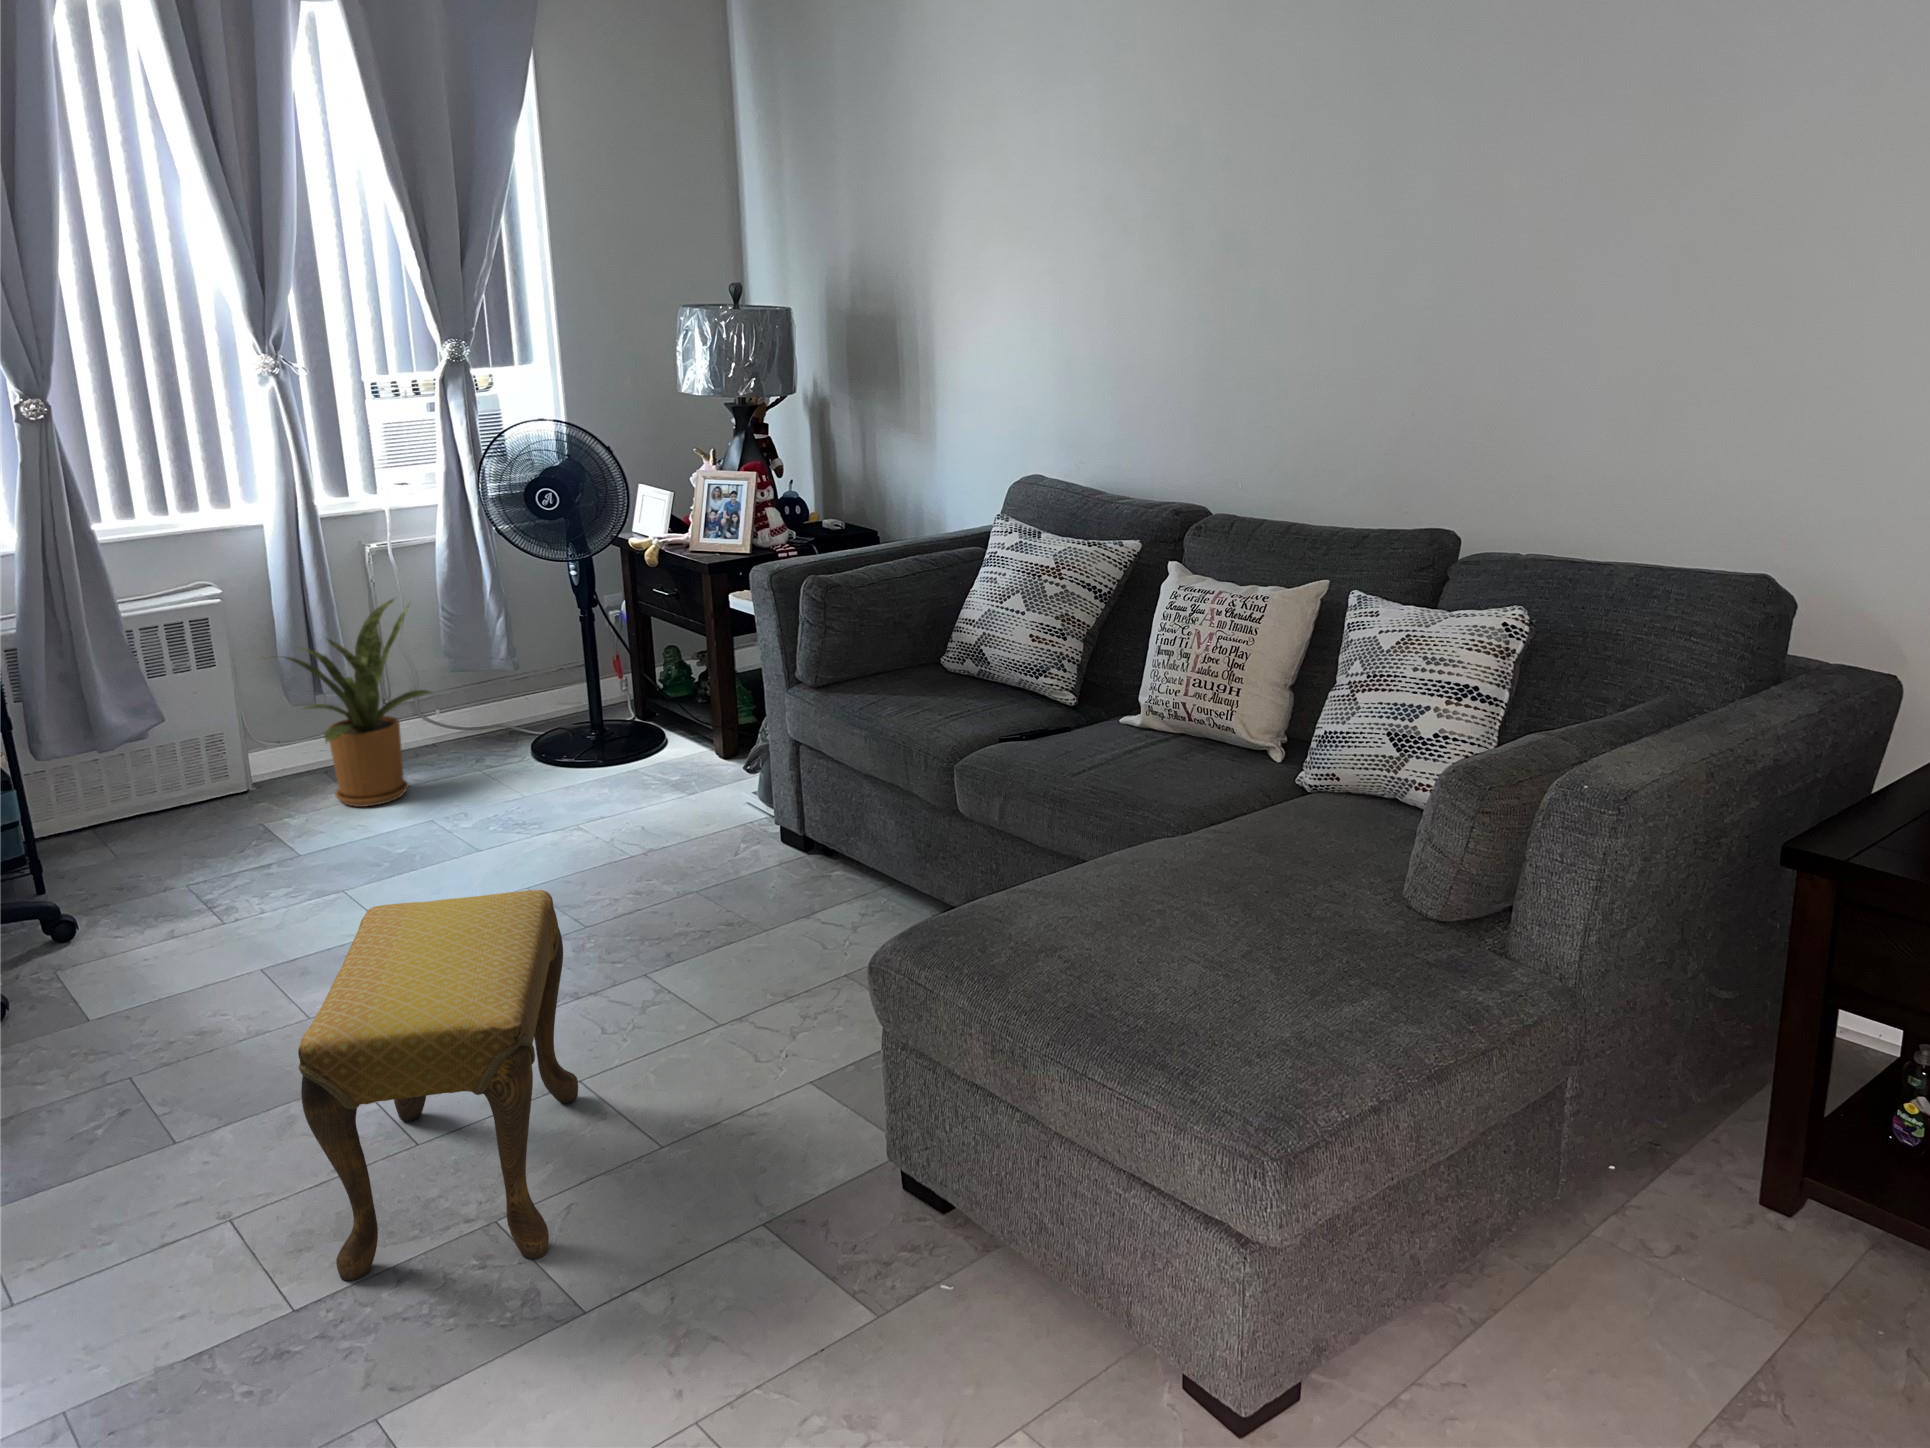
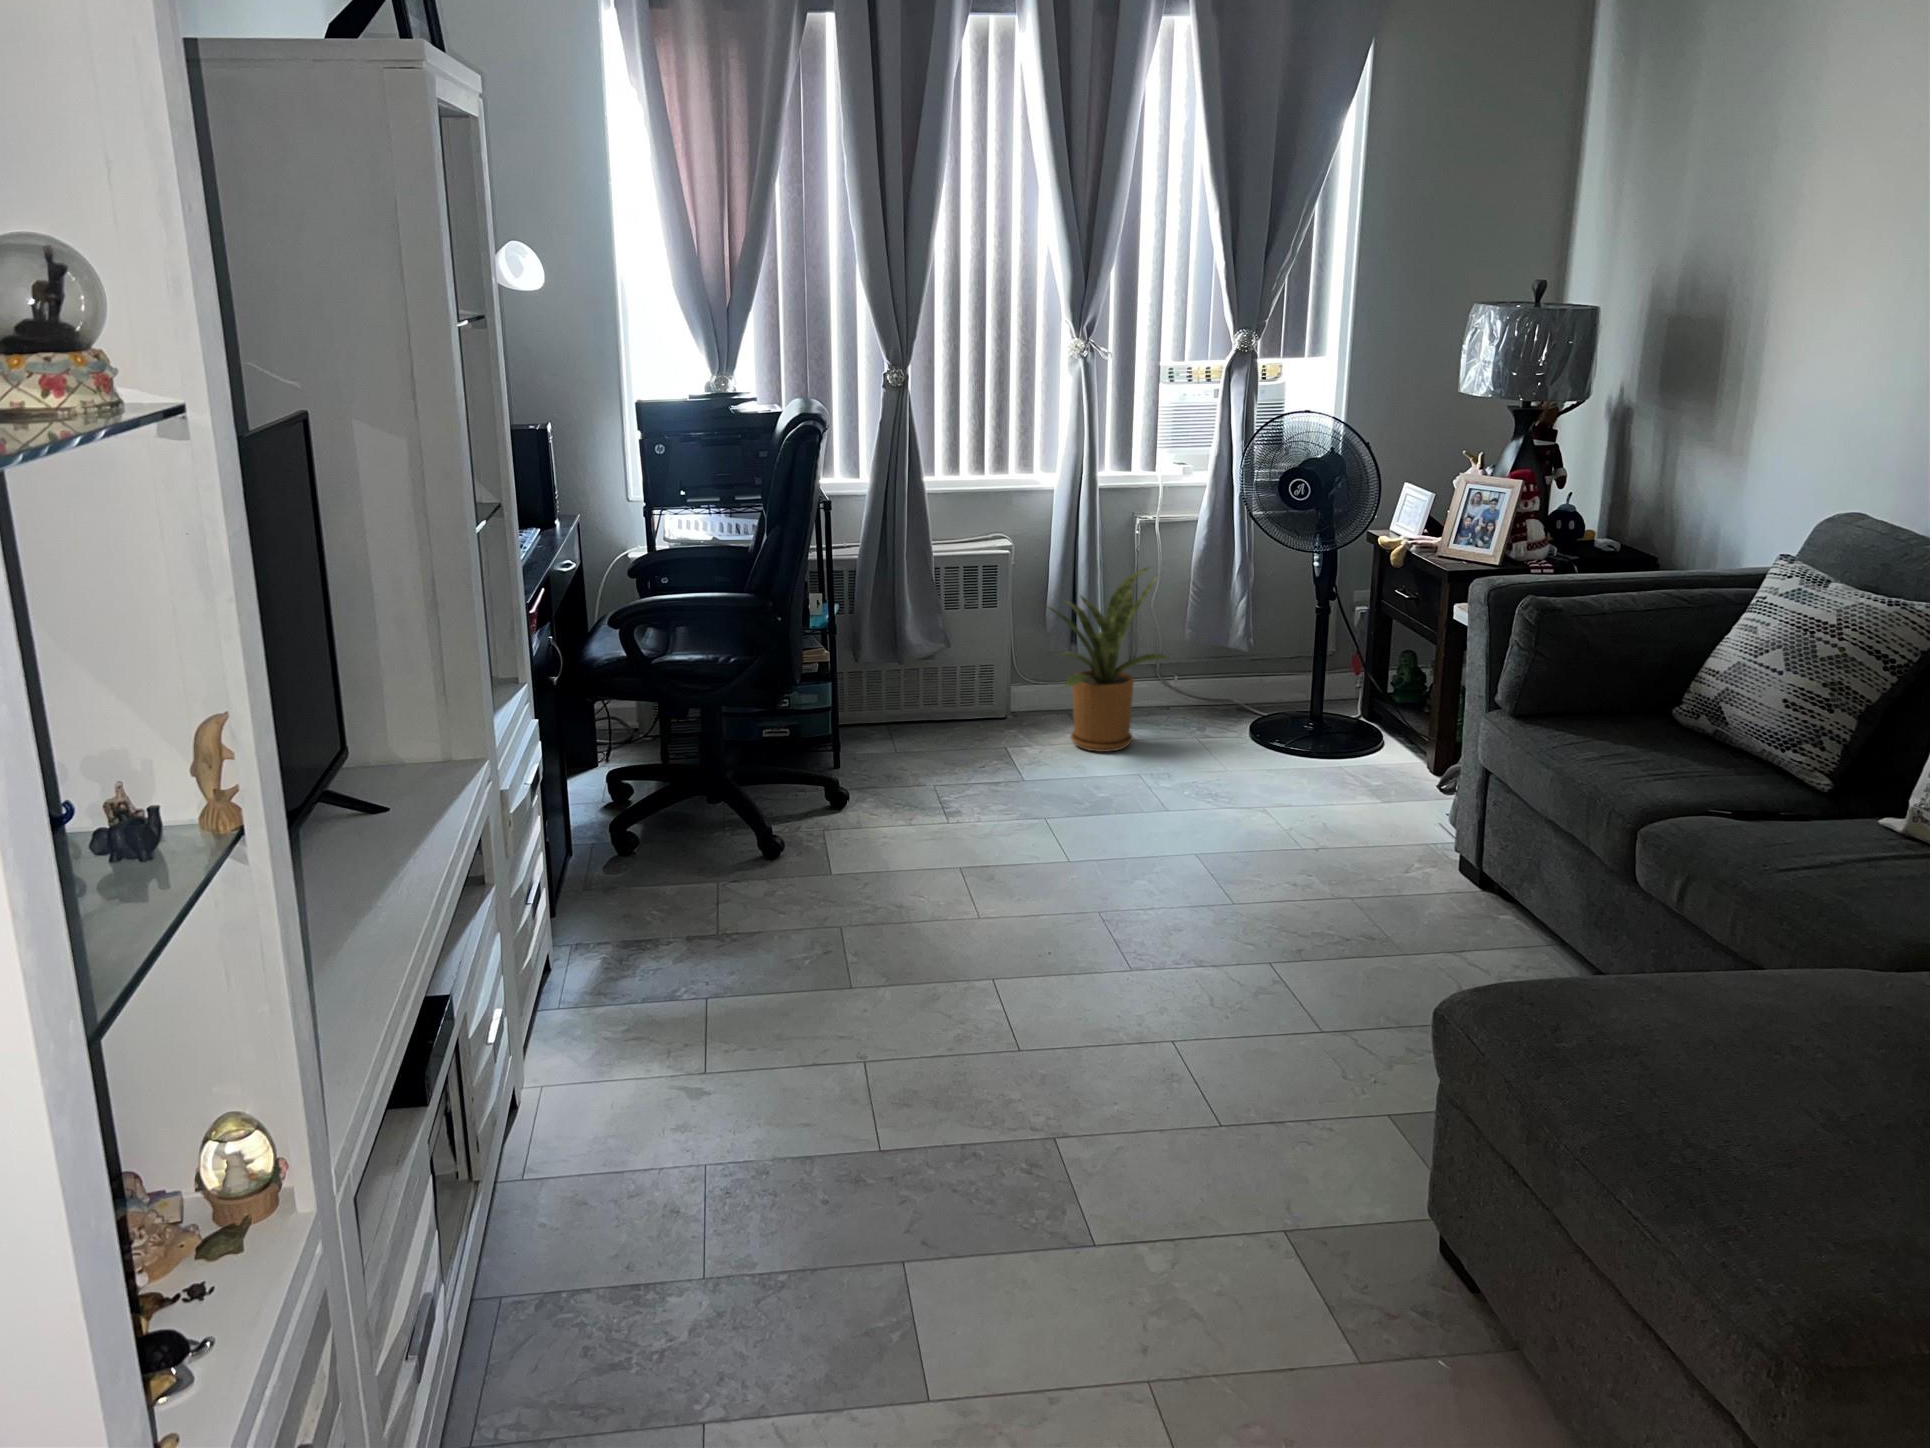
footstool: present [298,890,578,1280] -> none [902,839,1169,1197]

